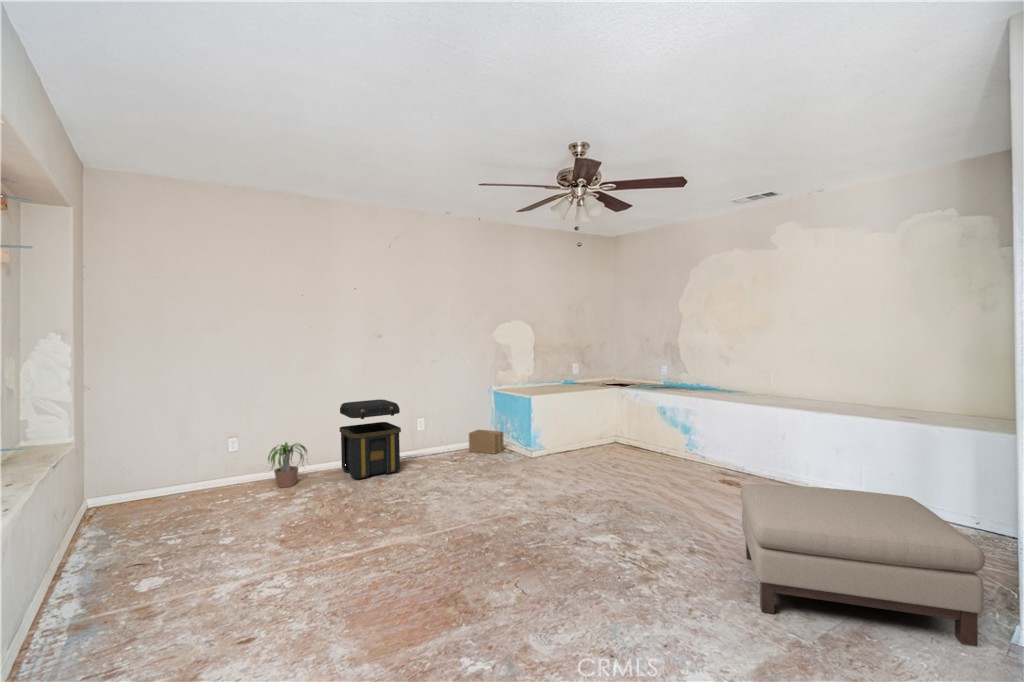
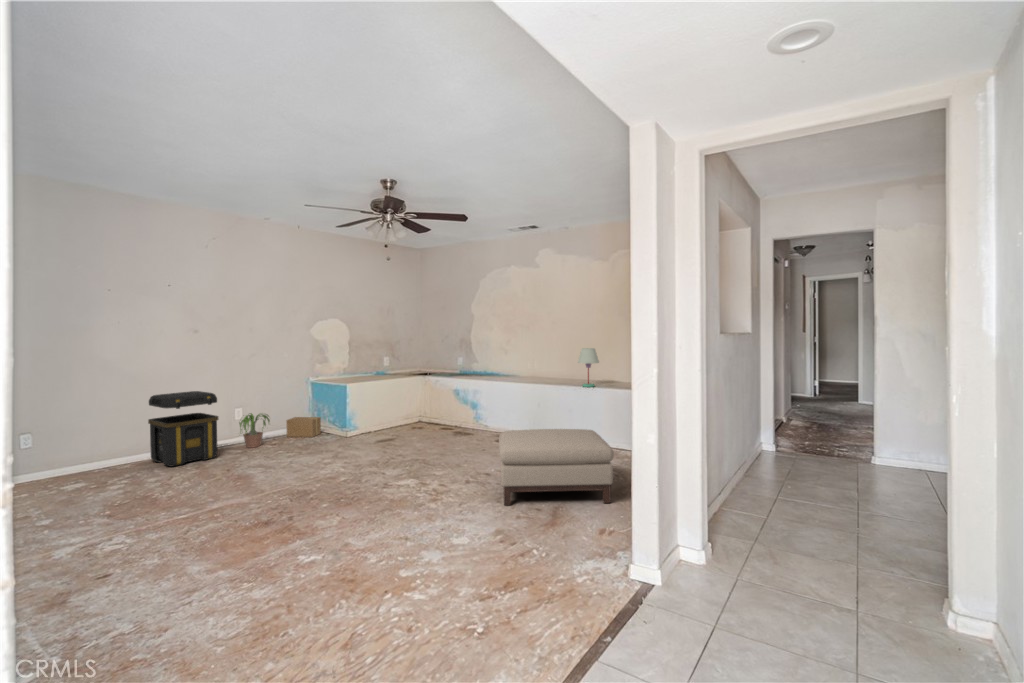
table lamp: none [848,358,888,416] -> present [578,348,599,387]
potted plant: present [268,442,307,487] -> present [239,413,270,448]

